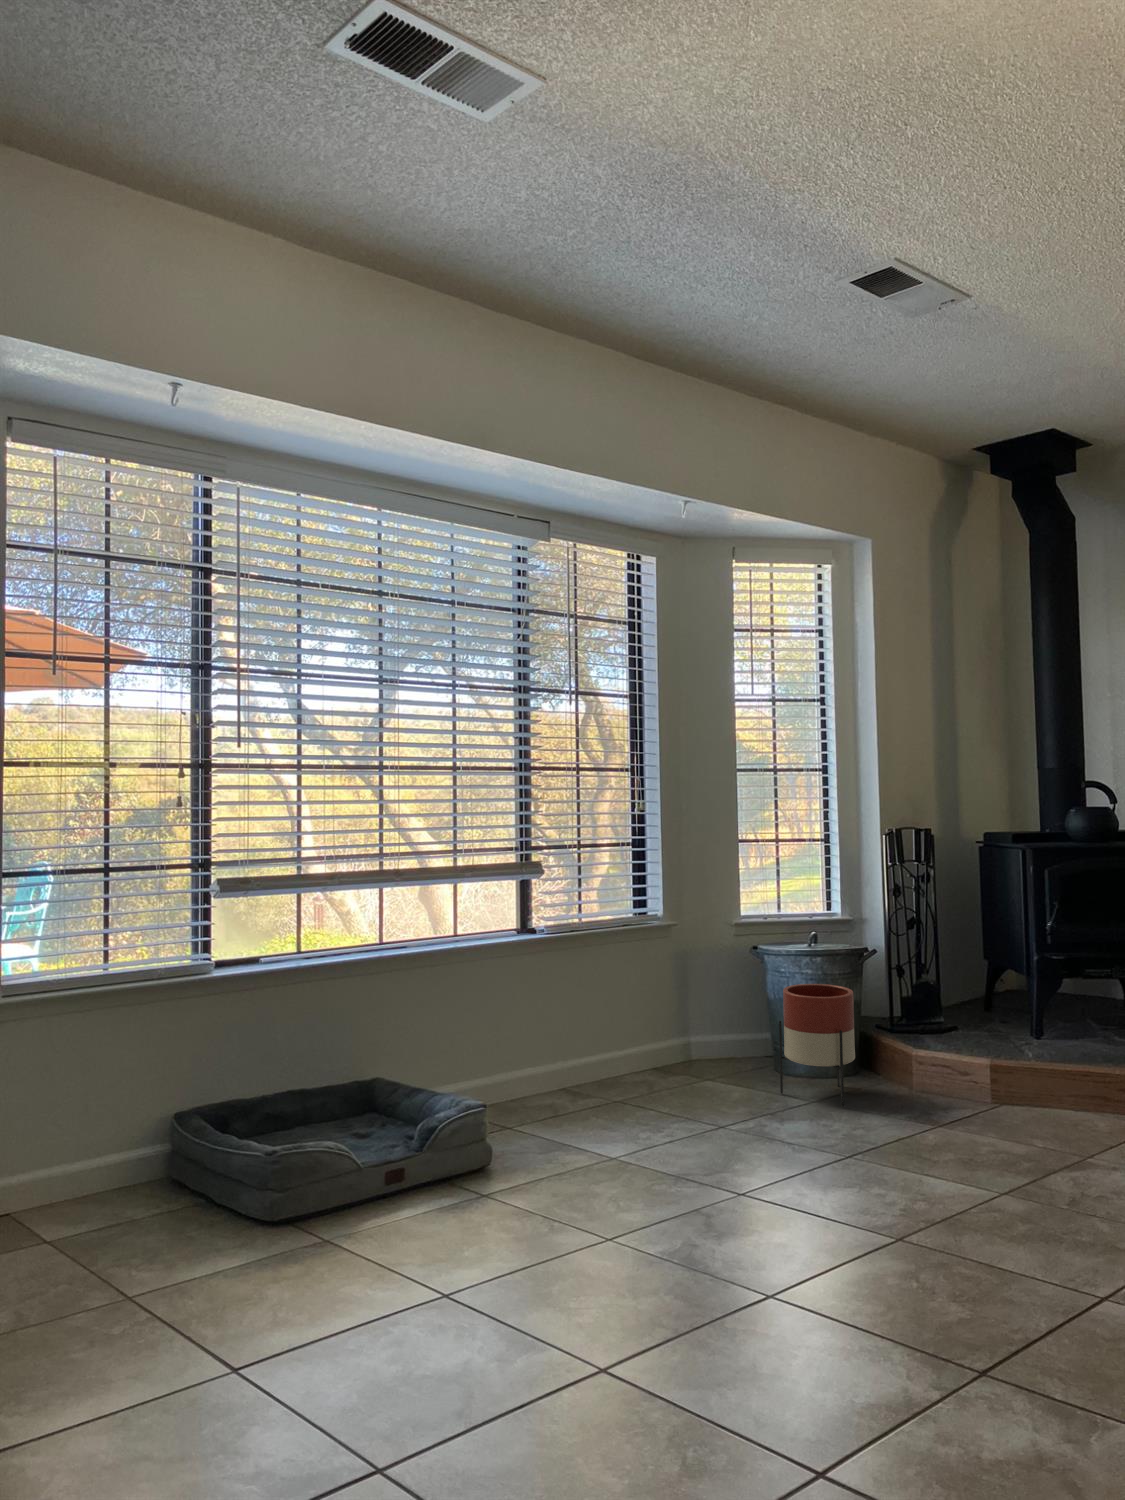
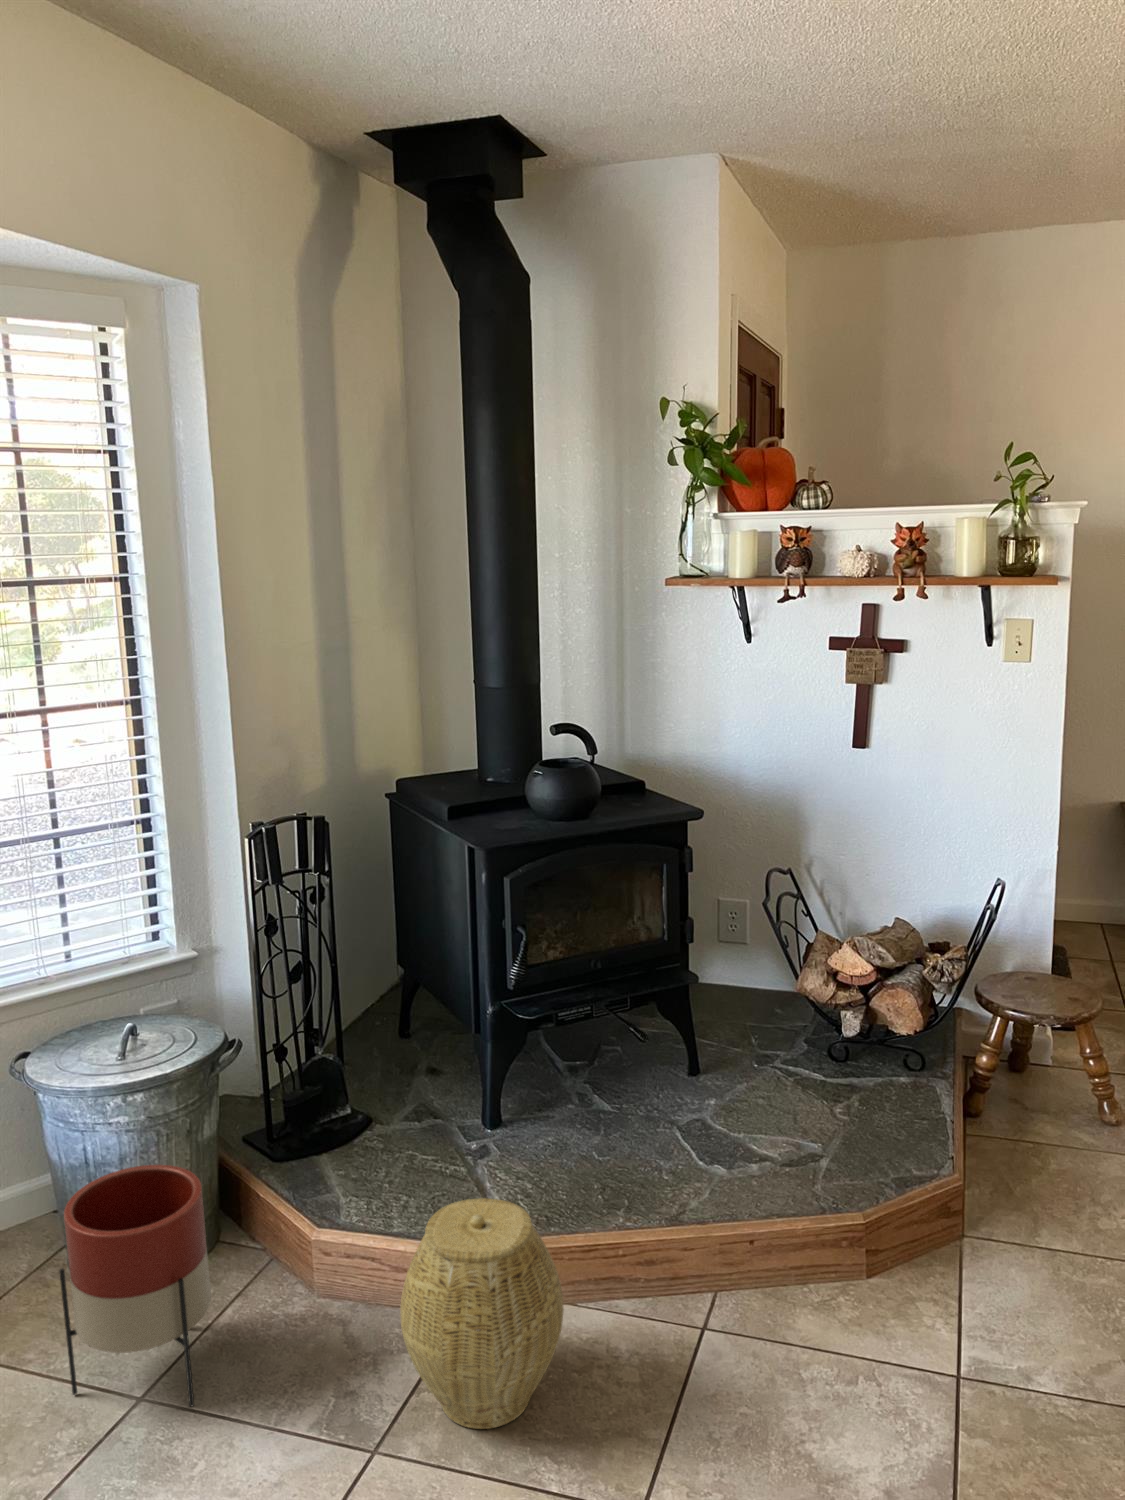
woven basket: none [962,1015,1064,1141] -> present [400,1198,564,1429]

